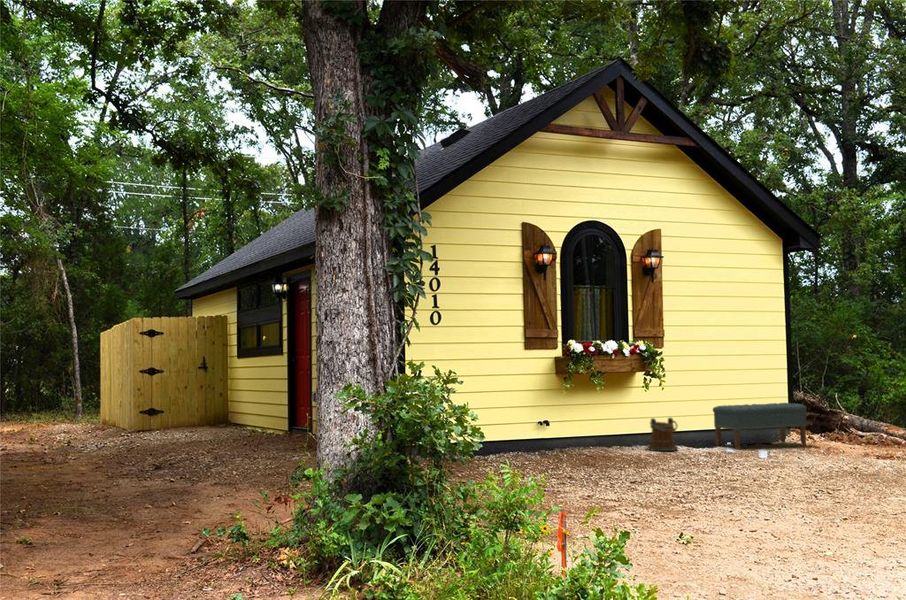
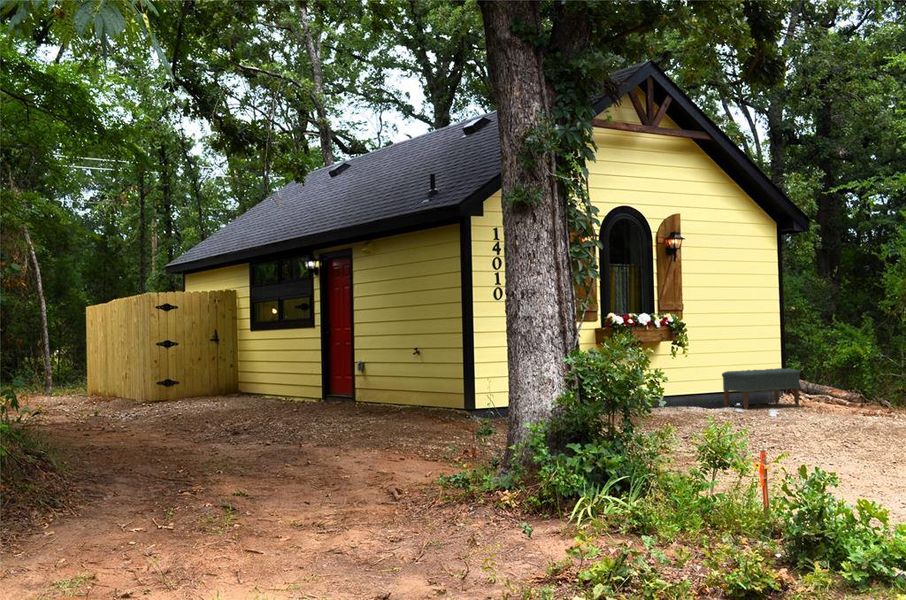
bucket: present [648,418,678,451] -> none [672,382,699,411]

